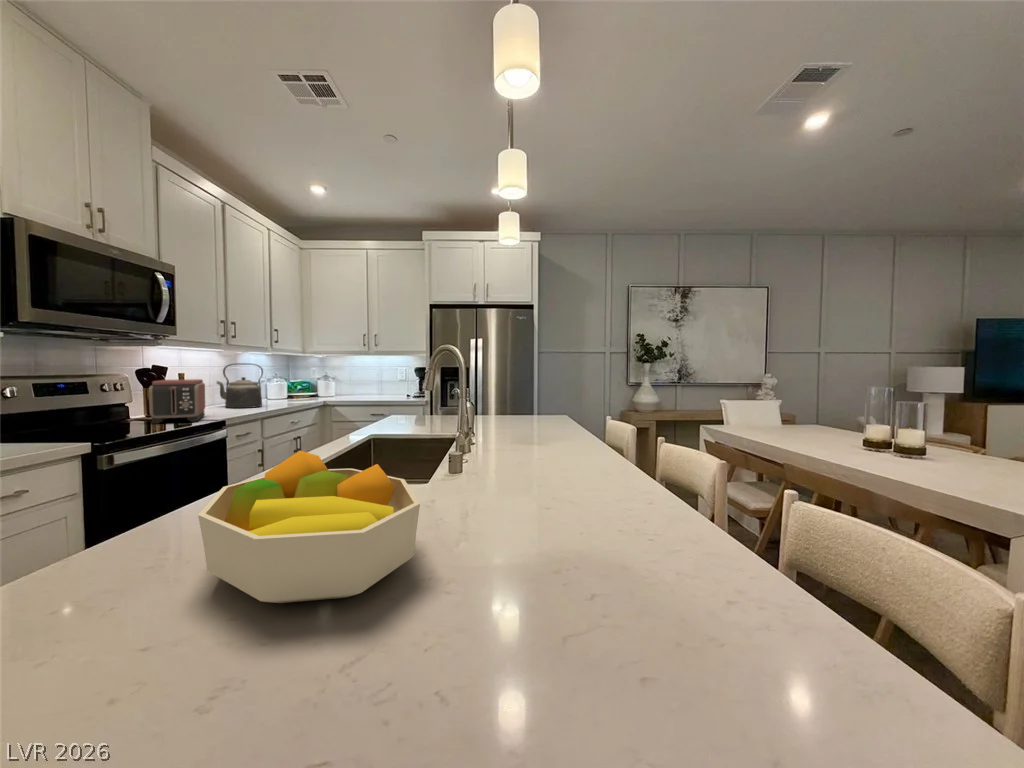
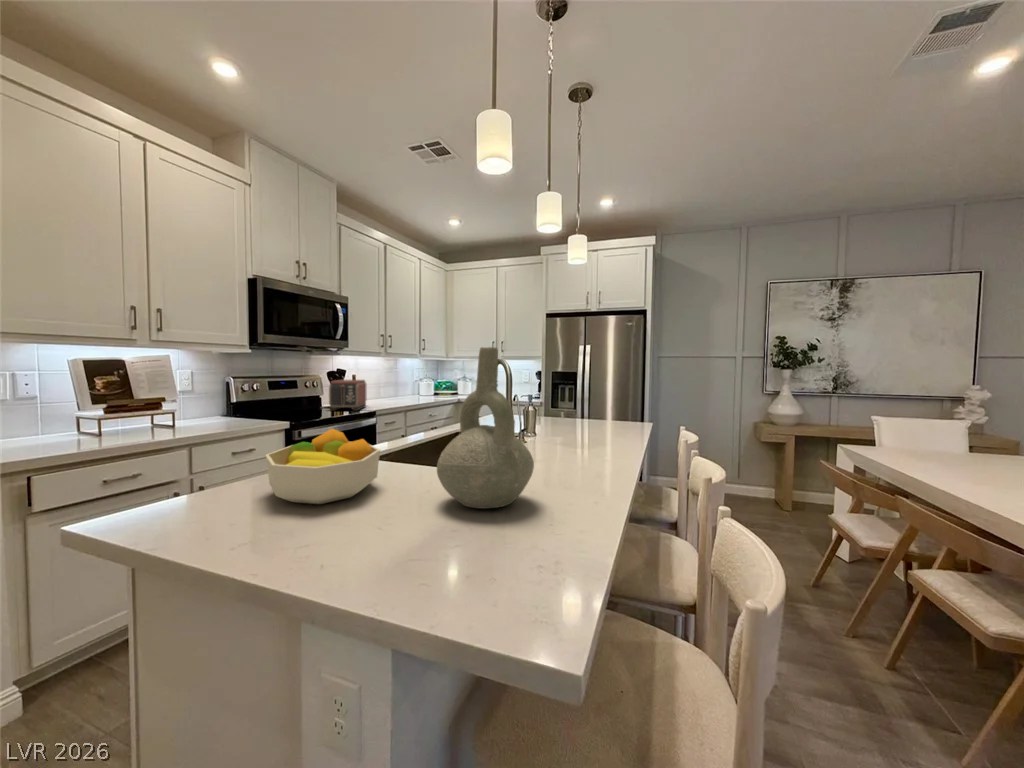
decorative vase: none [528,311,678,556] -> present [437,347,534,509]
kettle: present [217,363,263,408] -> none [381,367,412,402]

